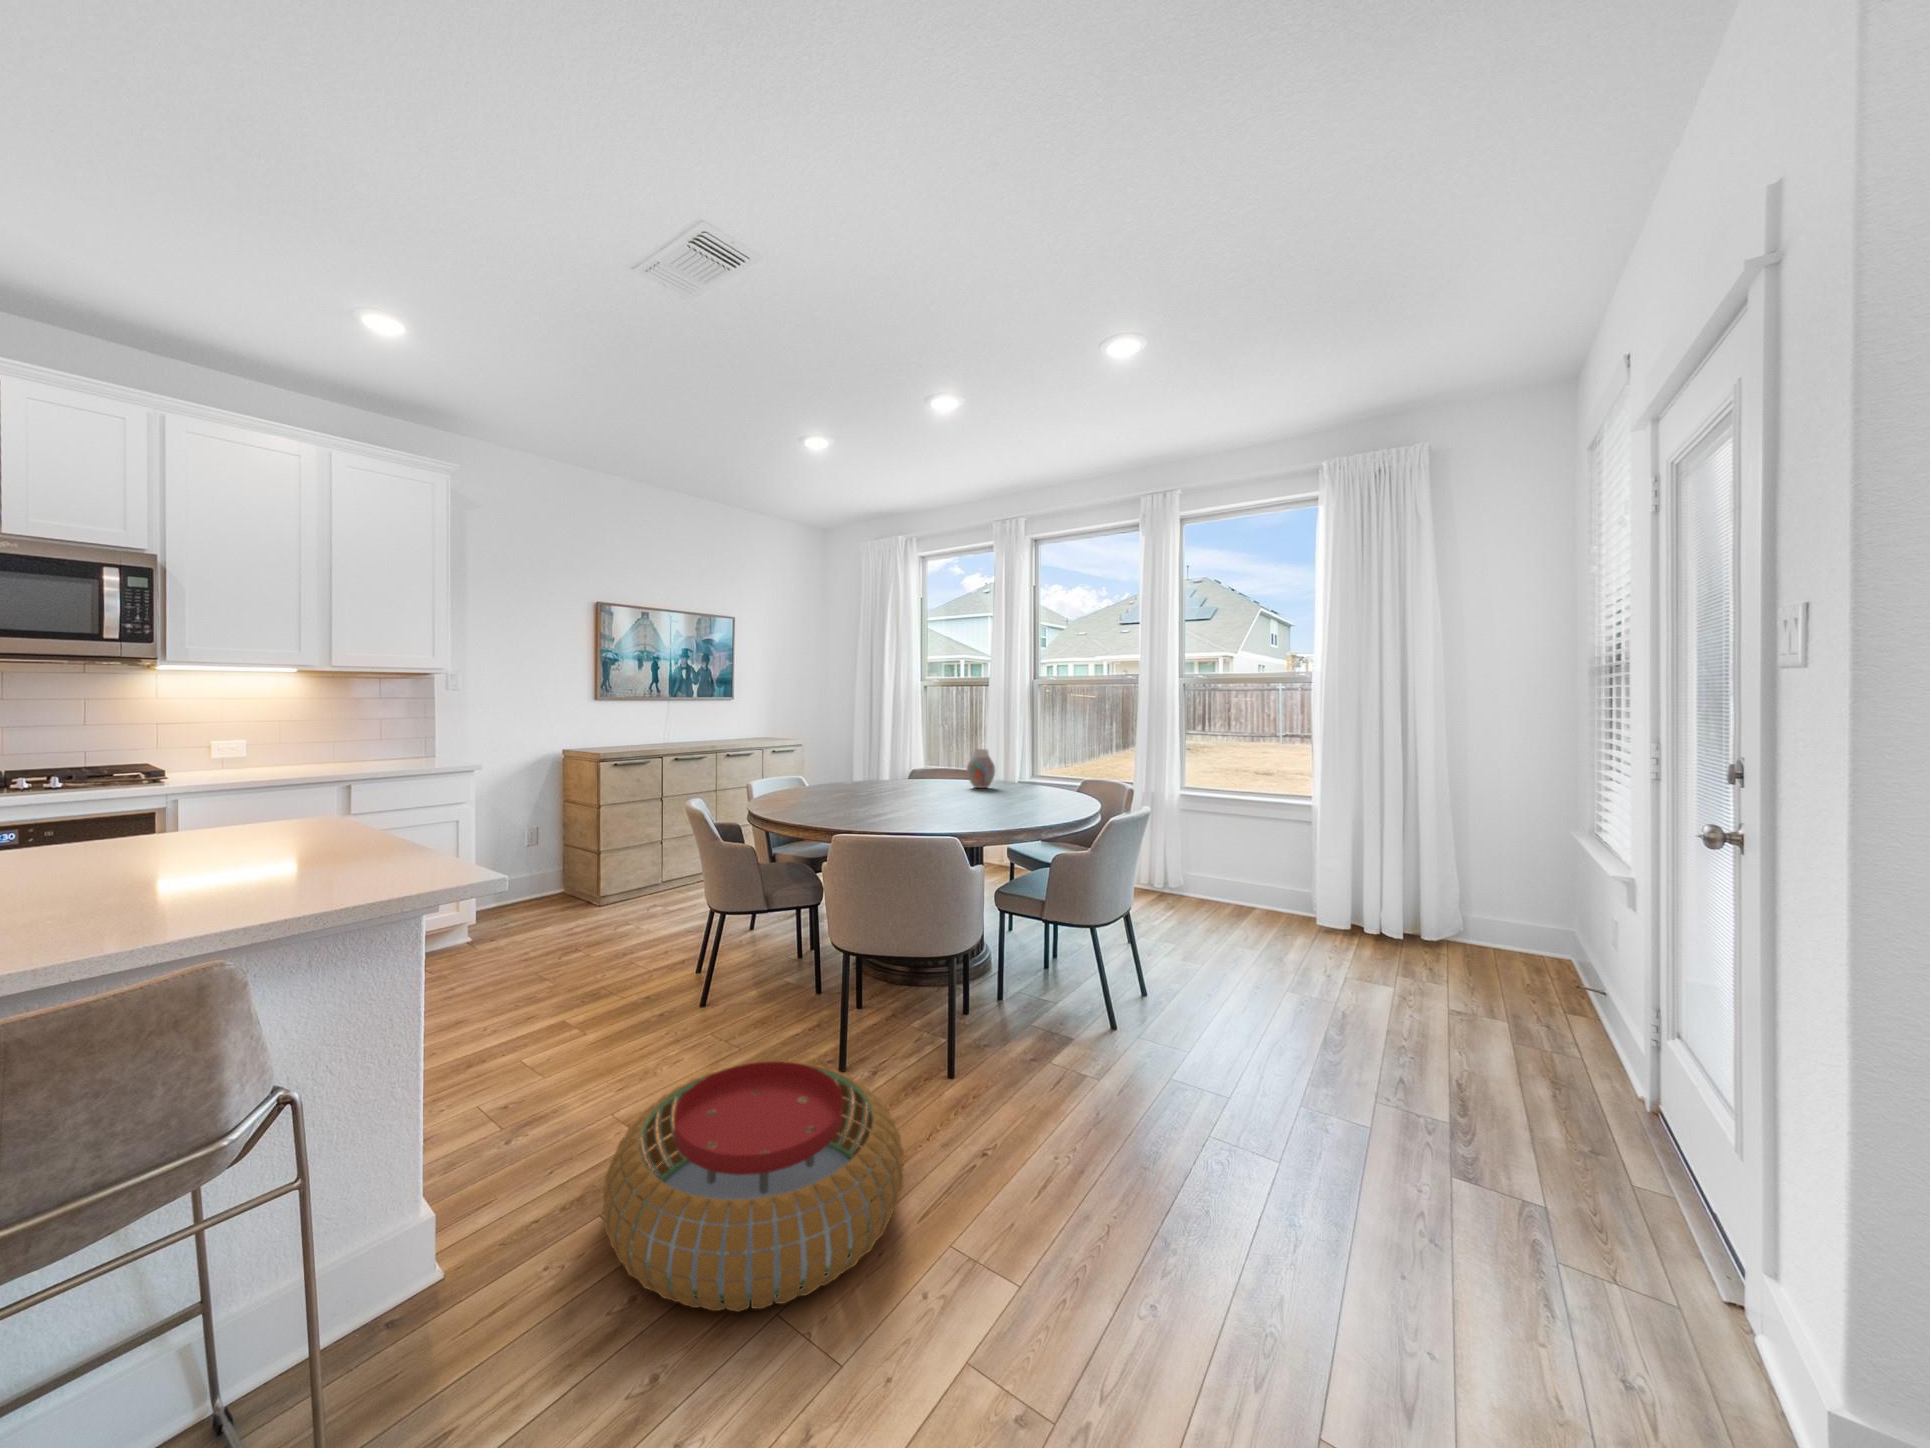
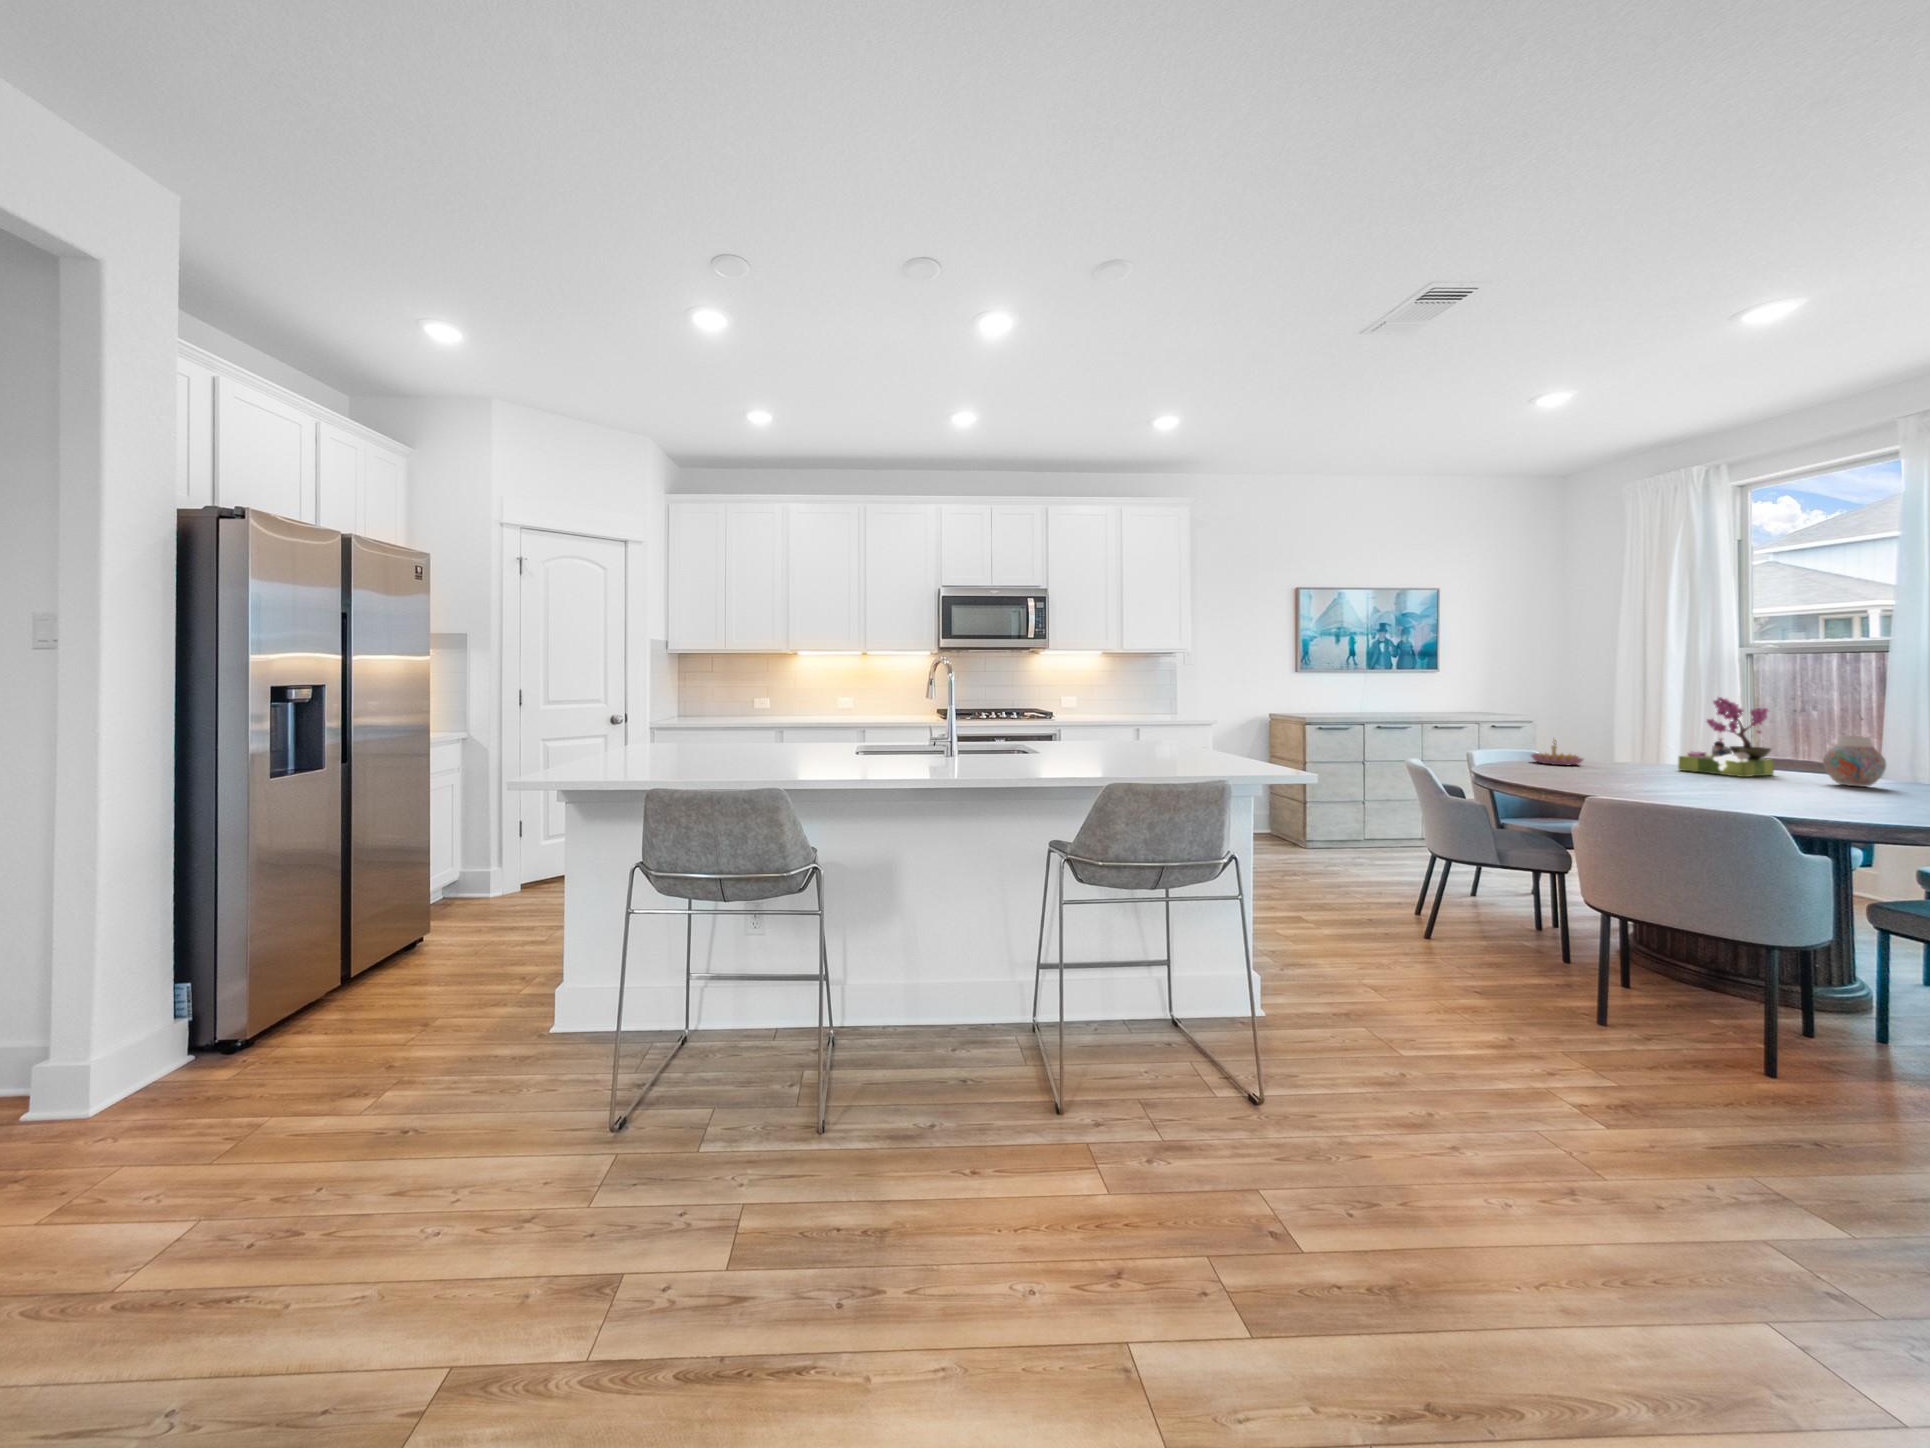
flower arrangement: none [892,719,942,787] -> present [1678,697,1774,777]
candle holder: none [796,762,834,789] -> present [1531,738,1583,765]
pouf: present [603,1061,904,1312] -> none [1367,967,1684,1148]

